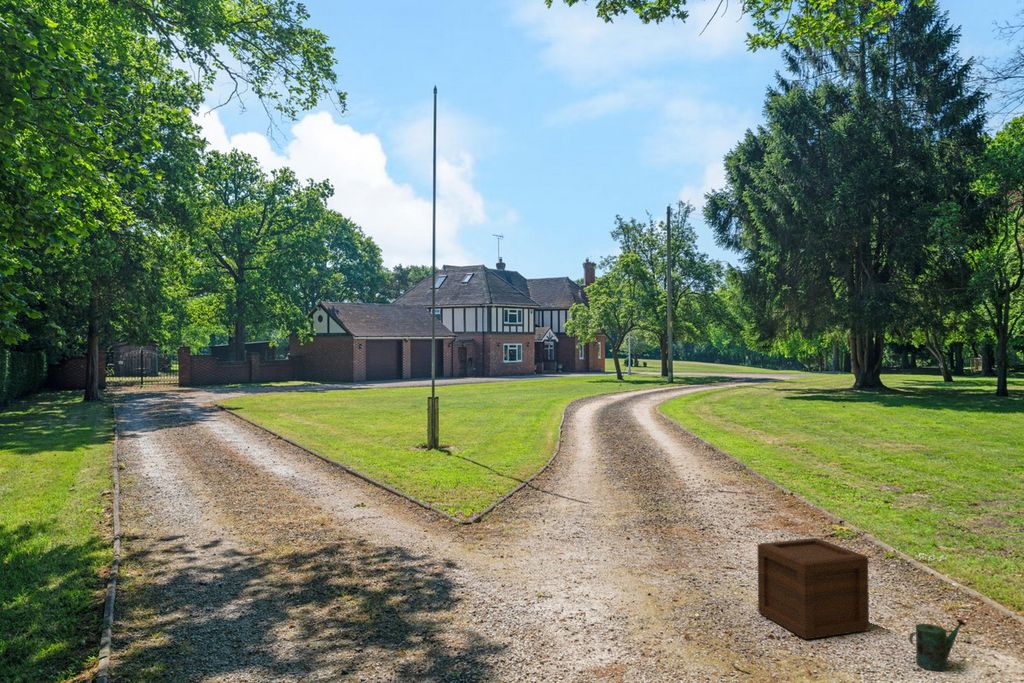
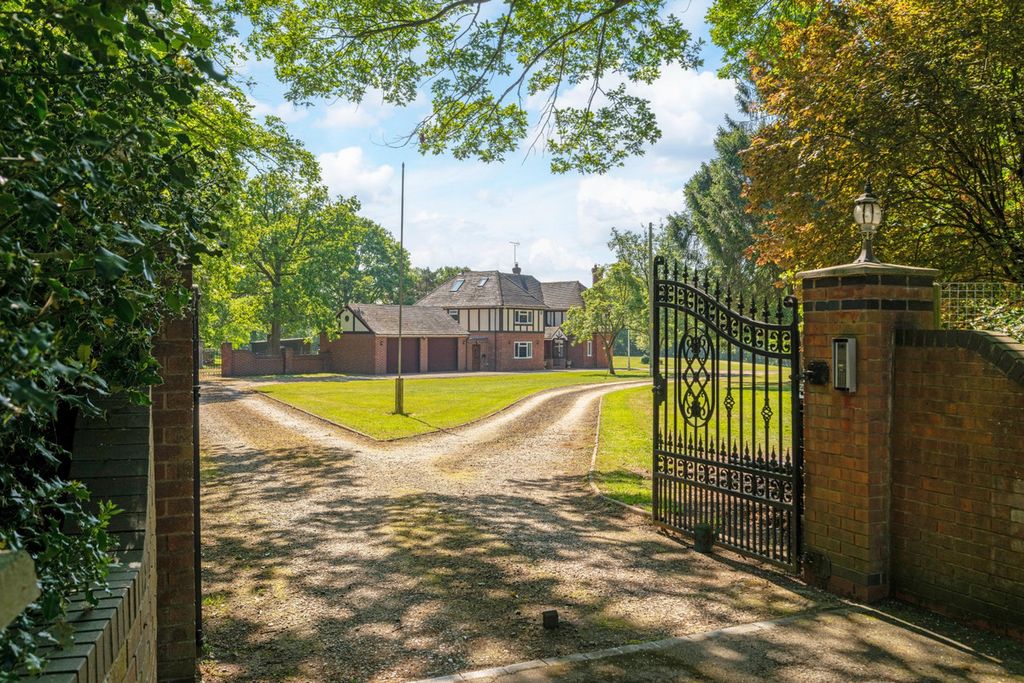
wooden crate: present [757,538,869,639] -> none [609,473,677,537]

